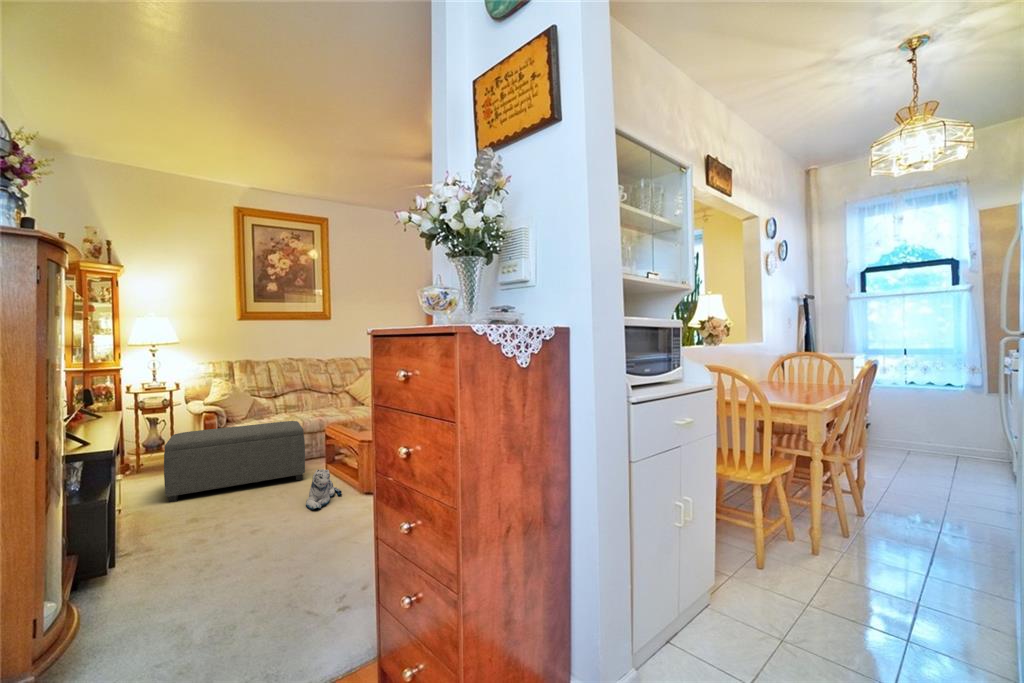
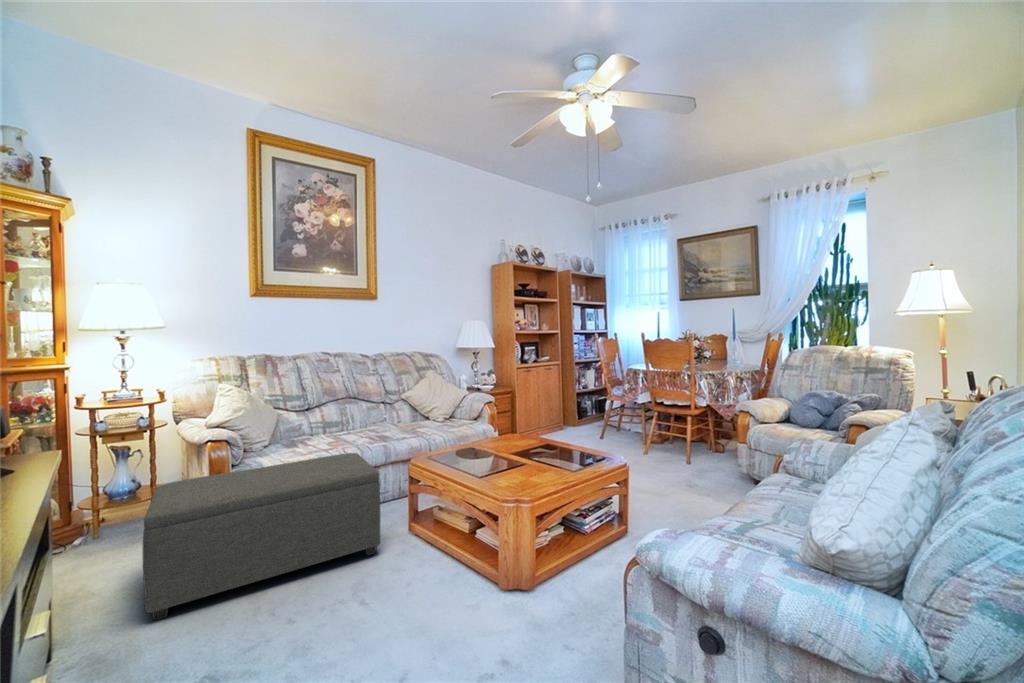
plush toy: present [306,469,342,510] -> none [410,558,466,647]

